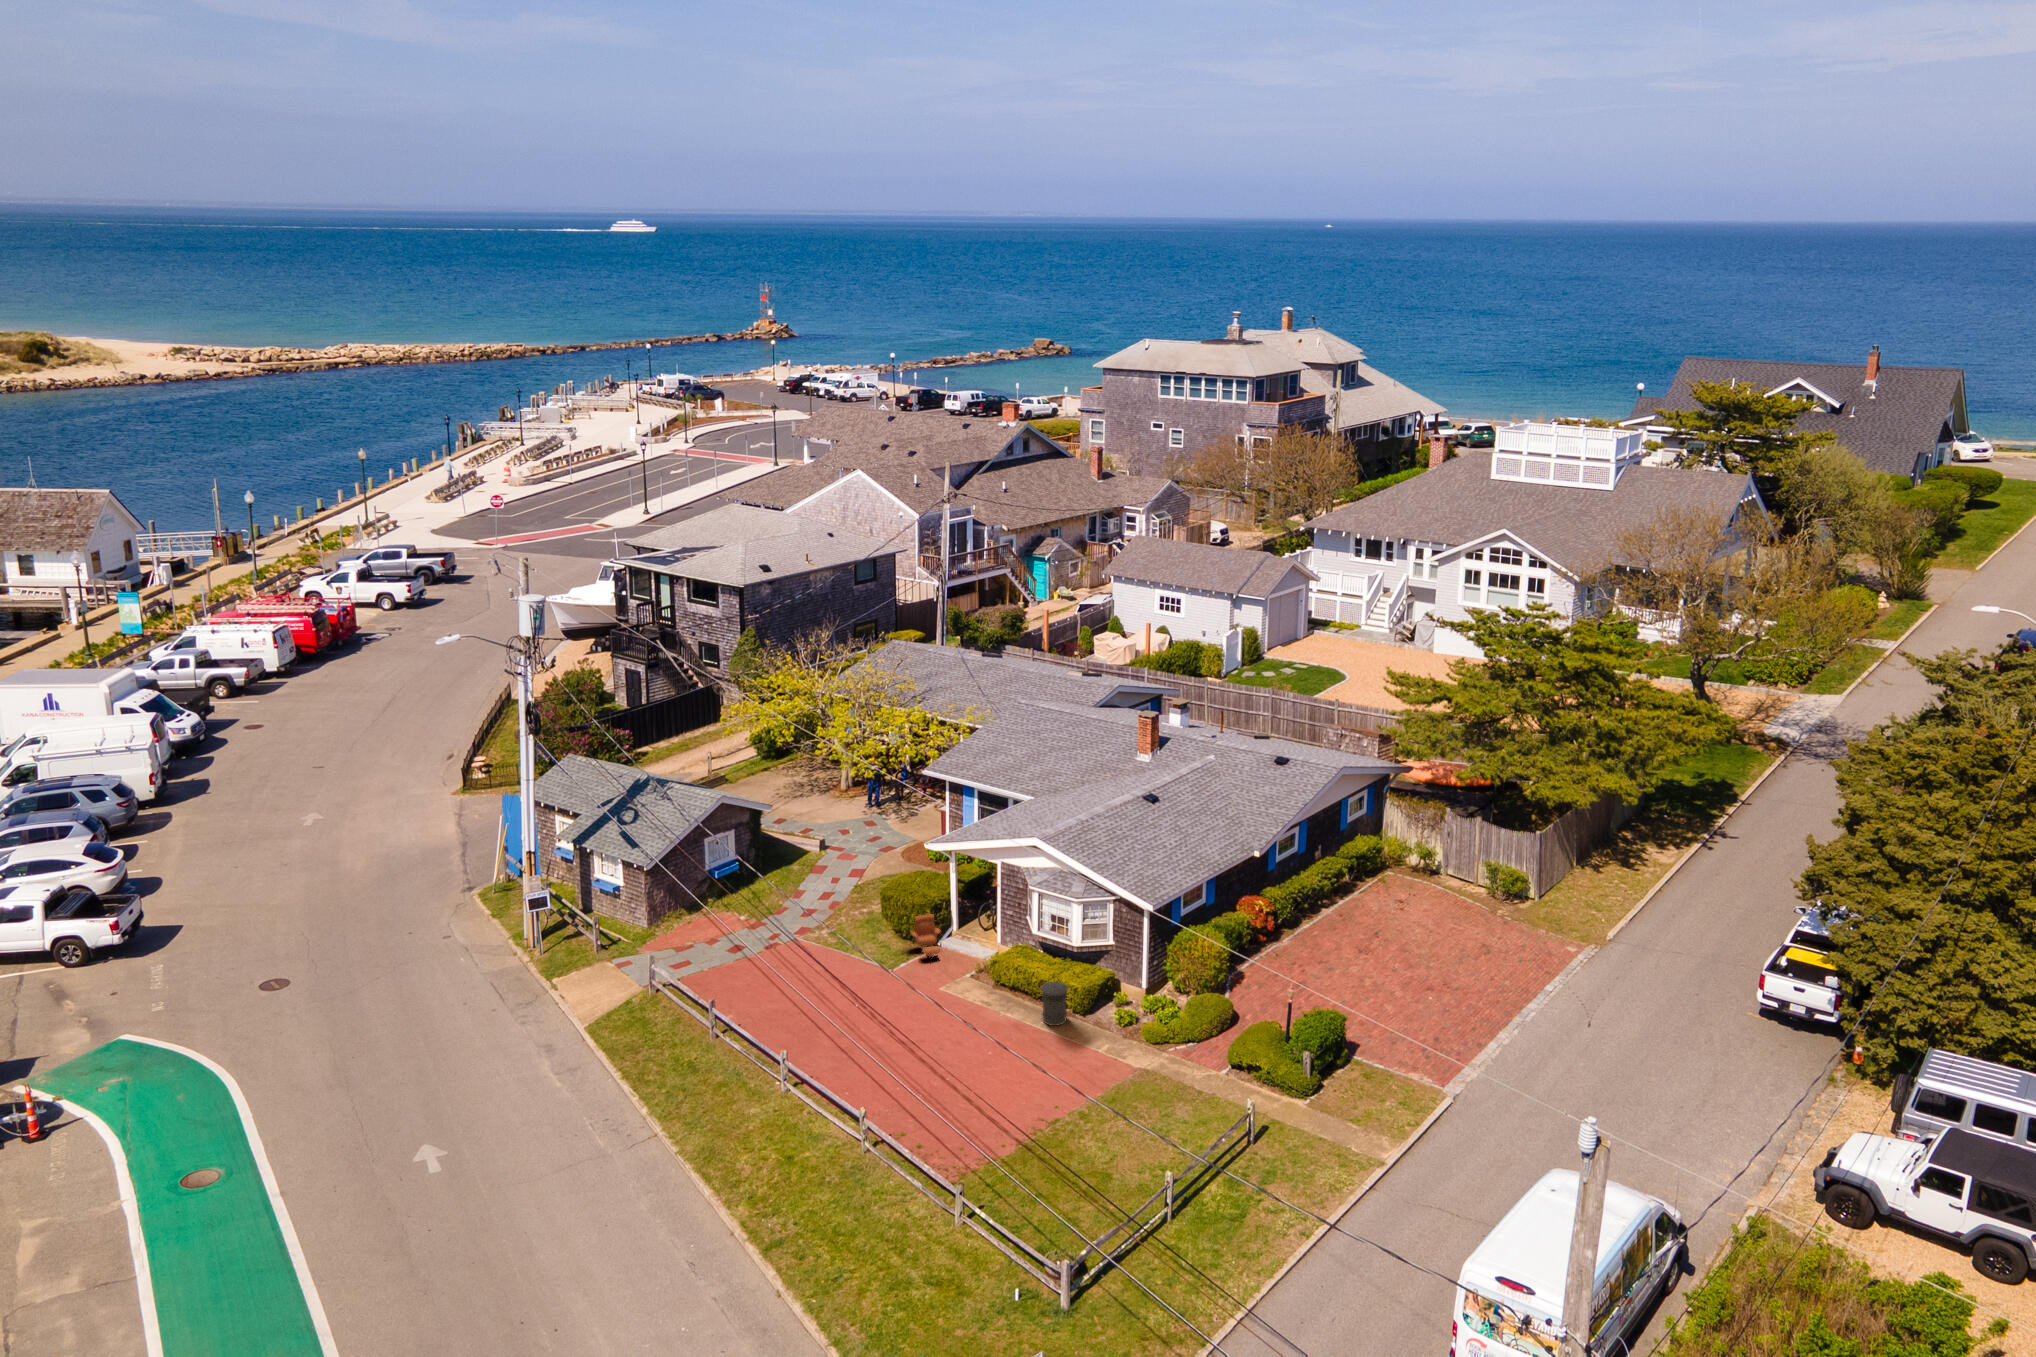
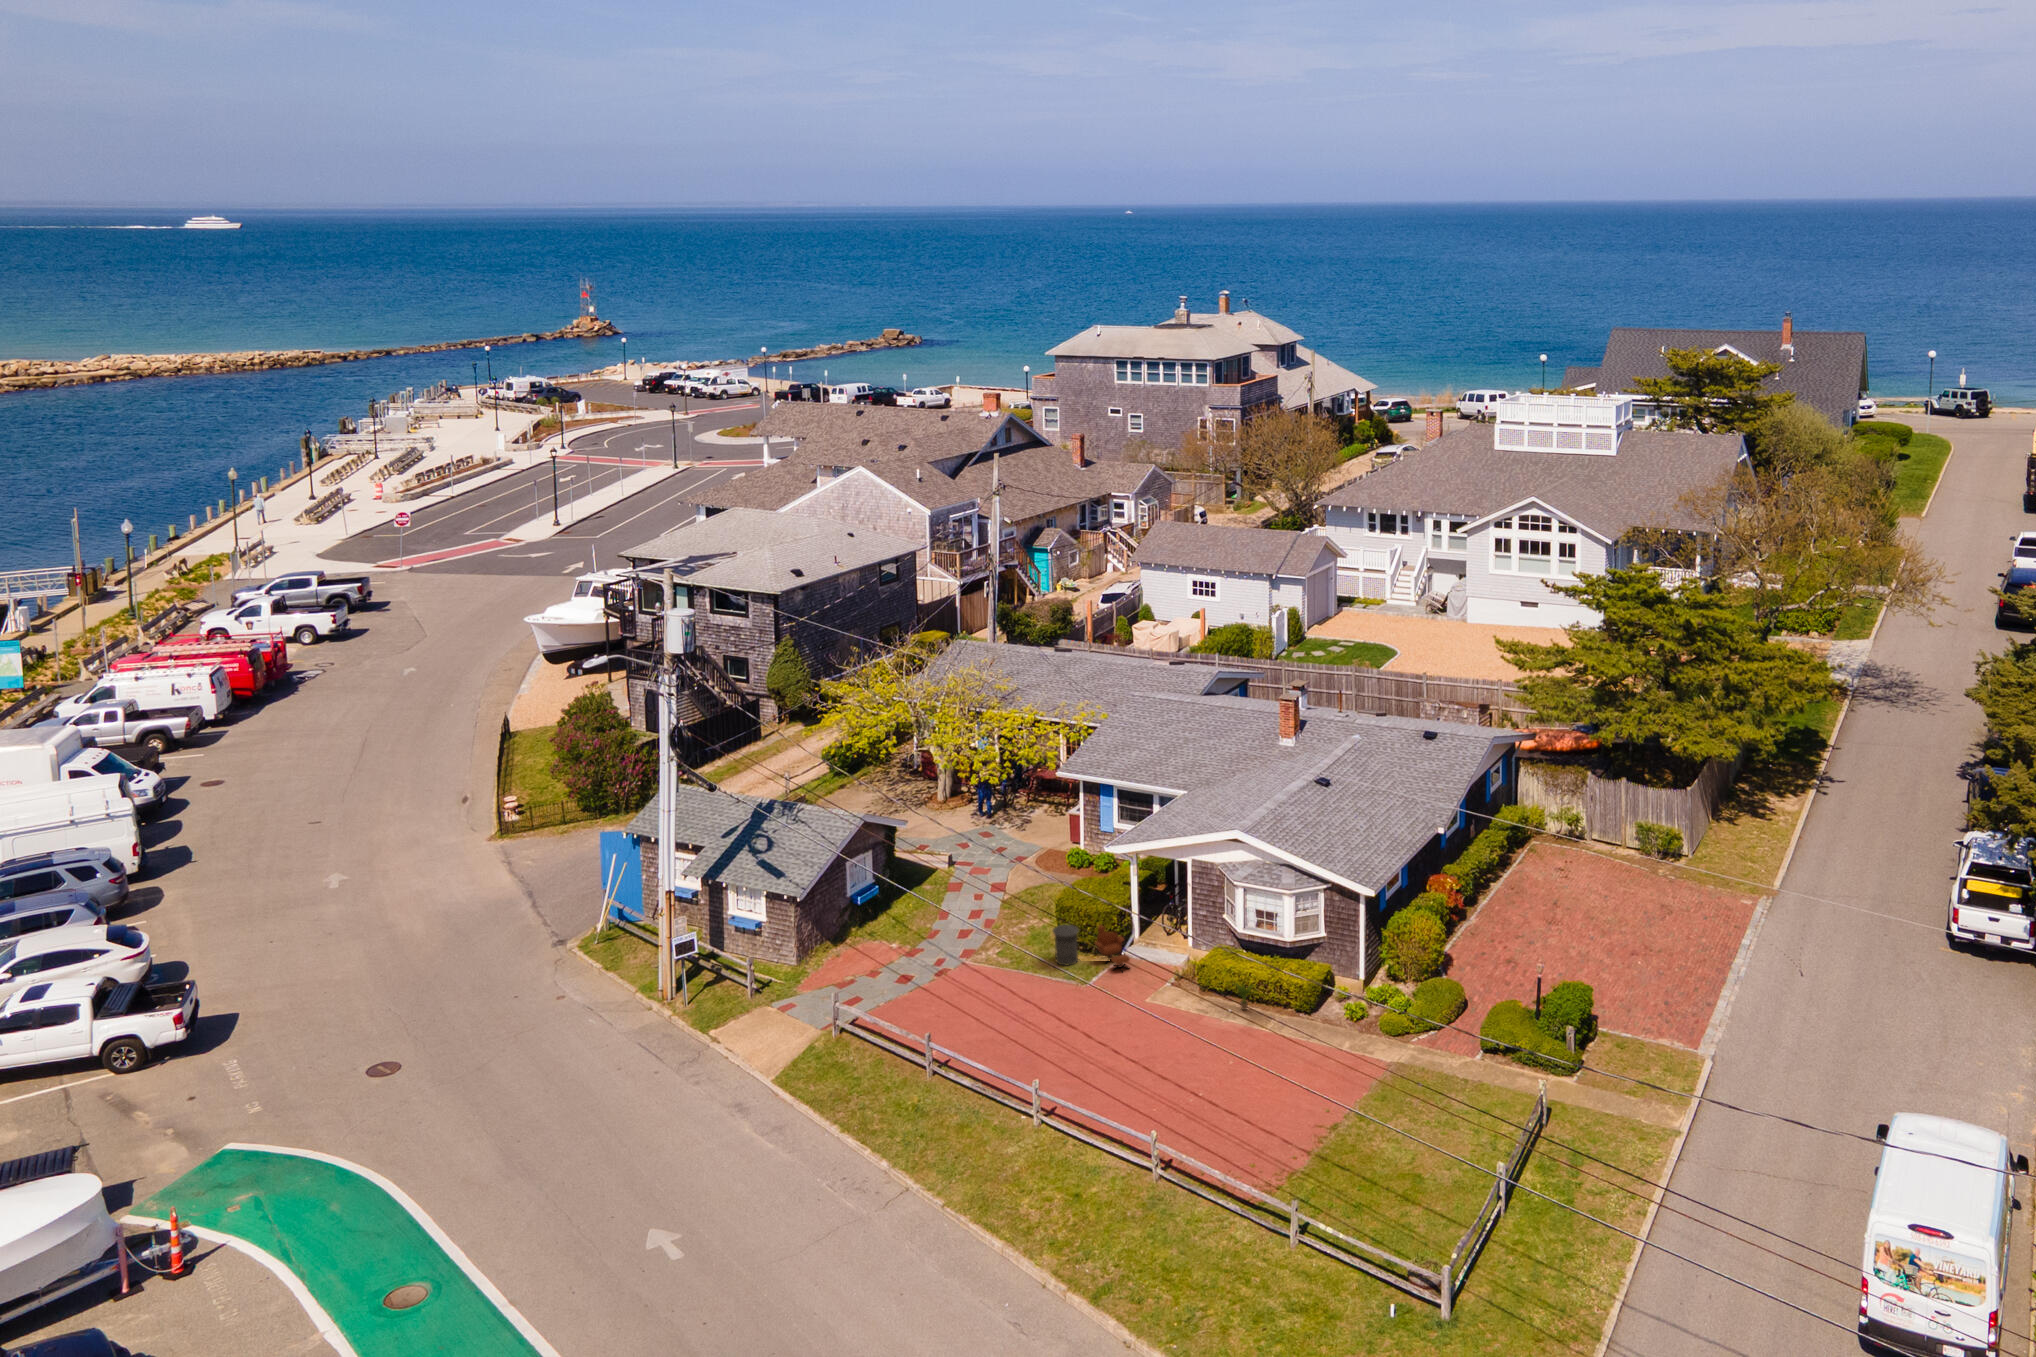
potted plant: none [1014,980,1037,1009] -> present [1235,983,1254,1010]
trash can: present [1041,982,1068,1026] -> present [1053,925,1079,965]

